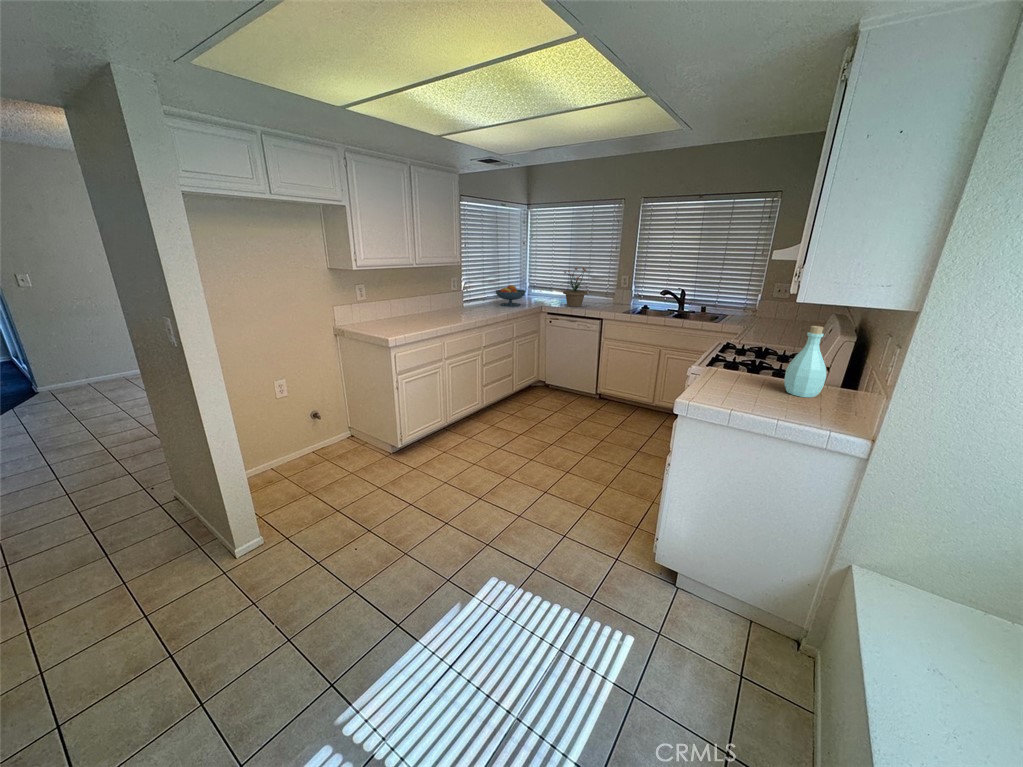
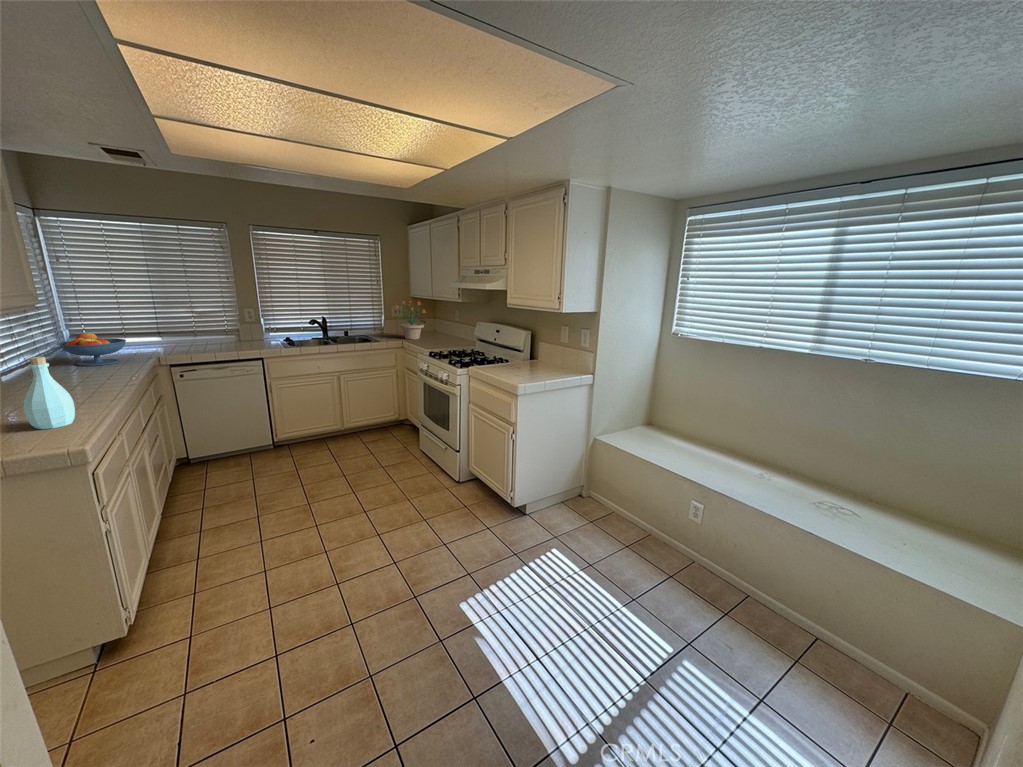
potted plant: present [563,268,587,307] -> present [396,301,425,339]
bottle: present [784,326,826,397] -> present [24,357,75,429]

